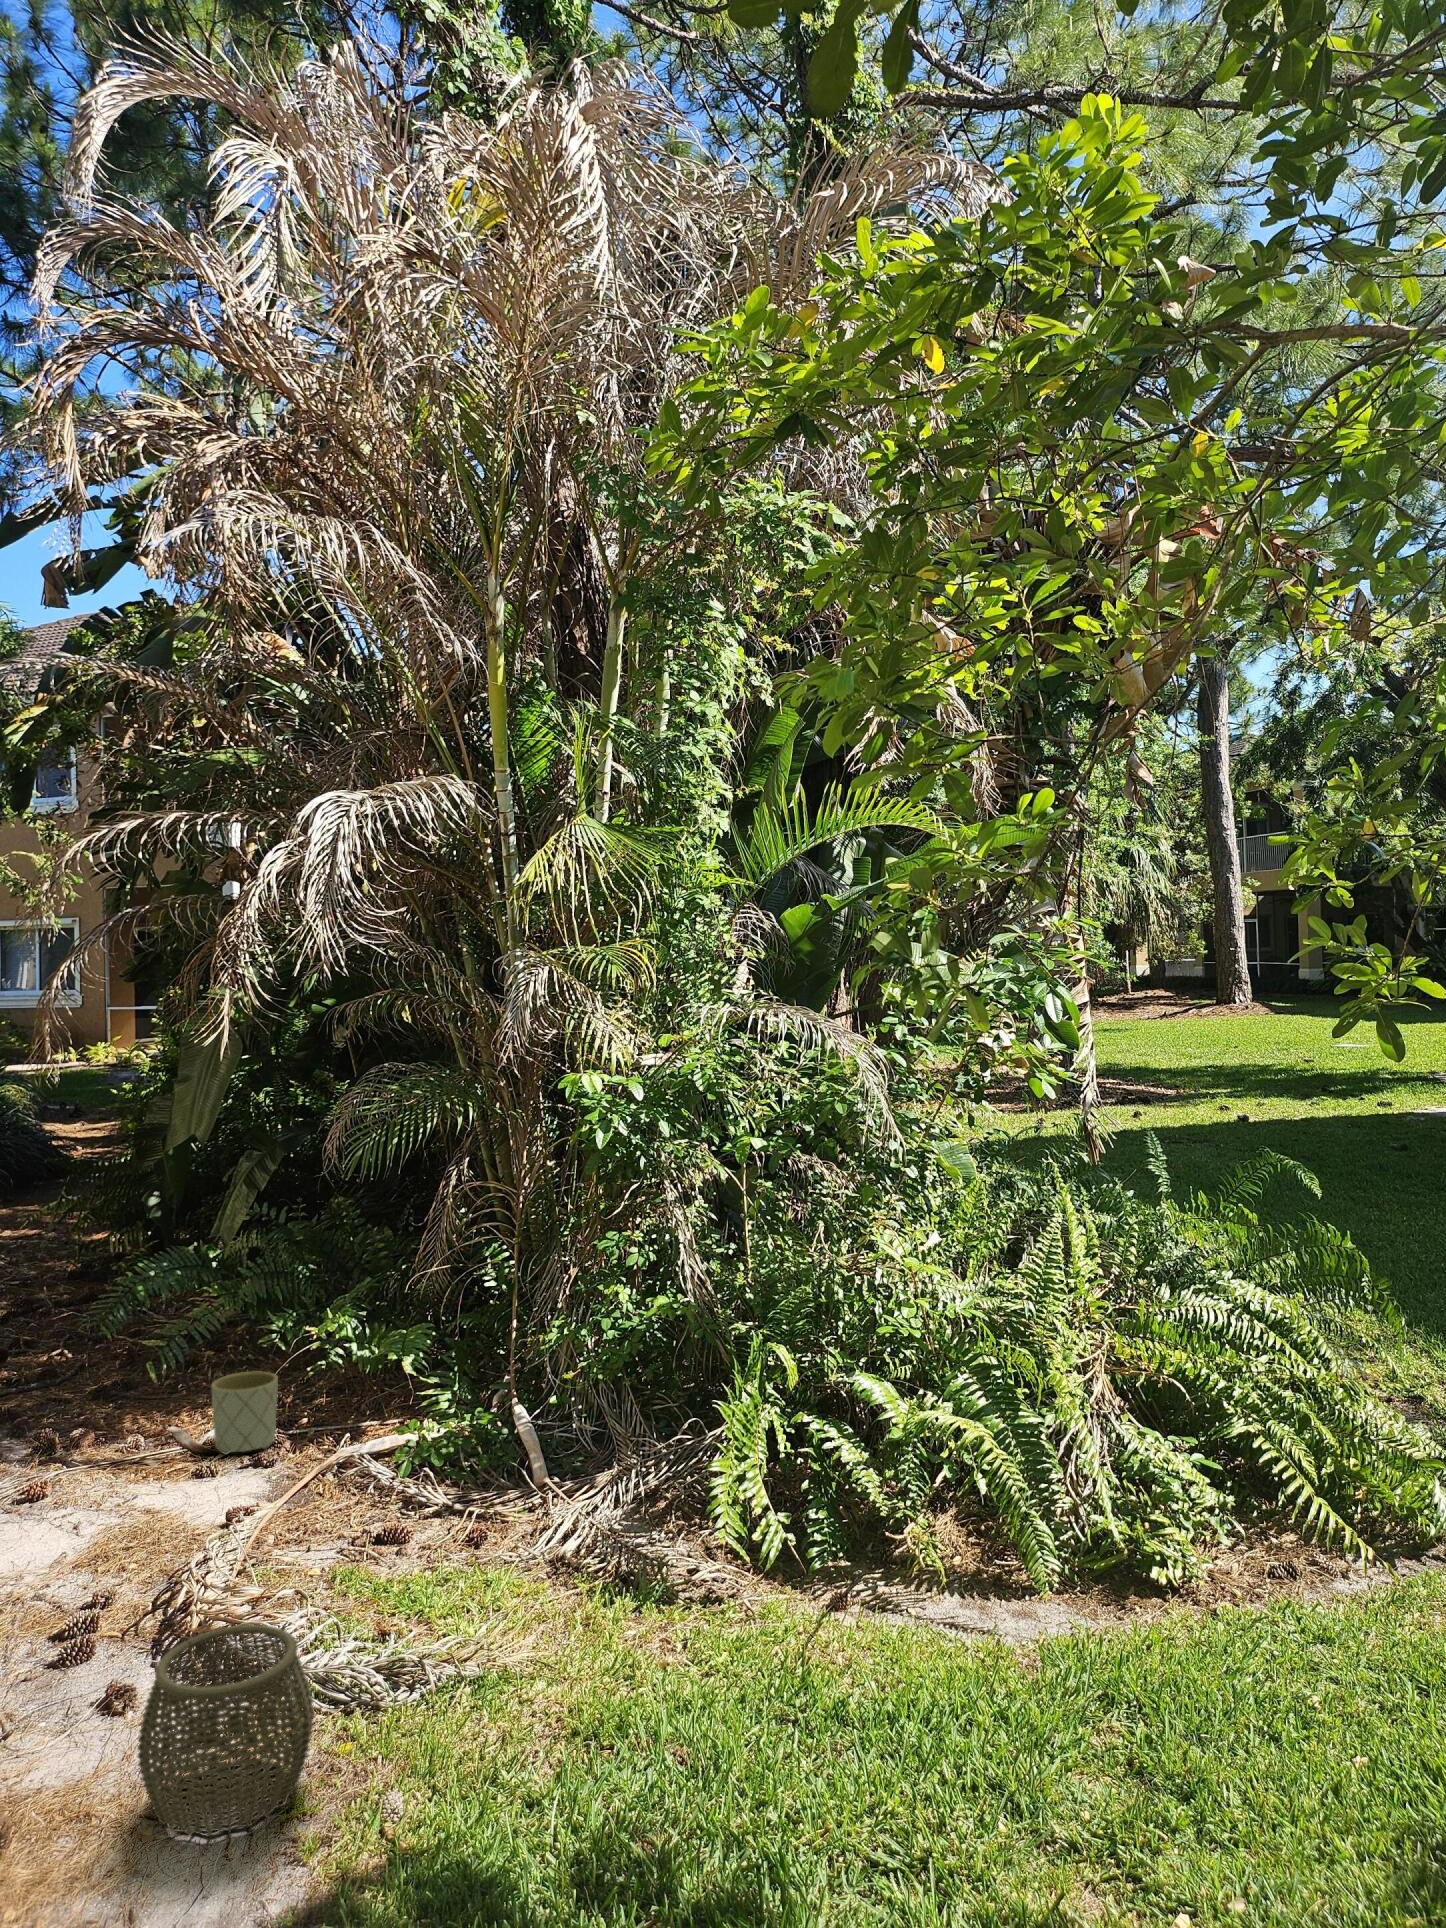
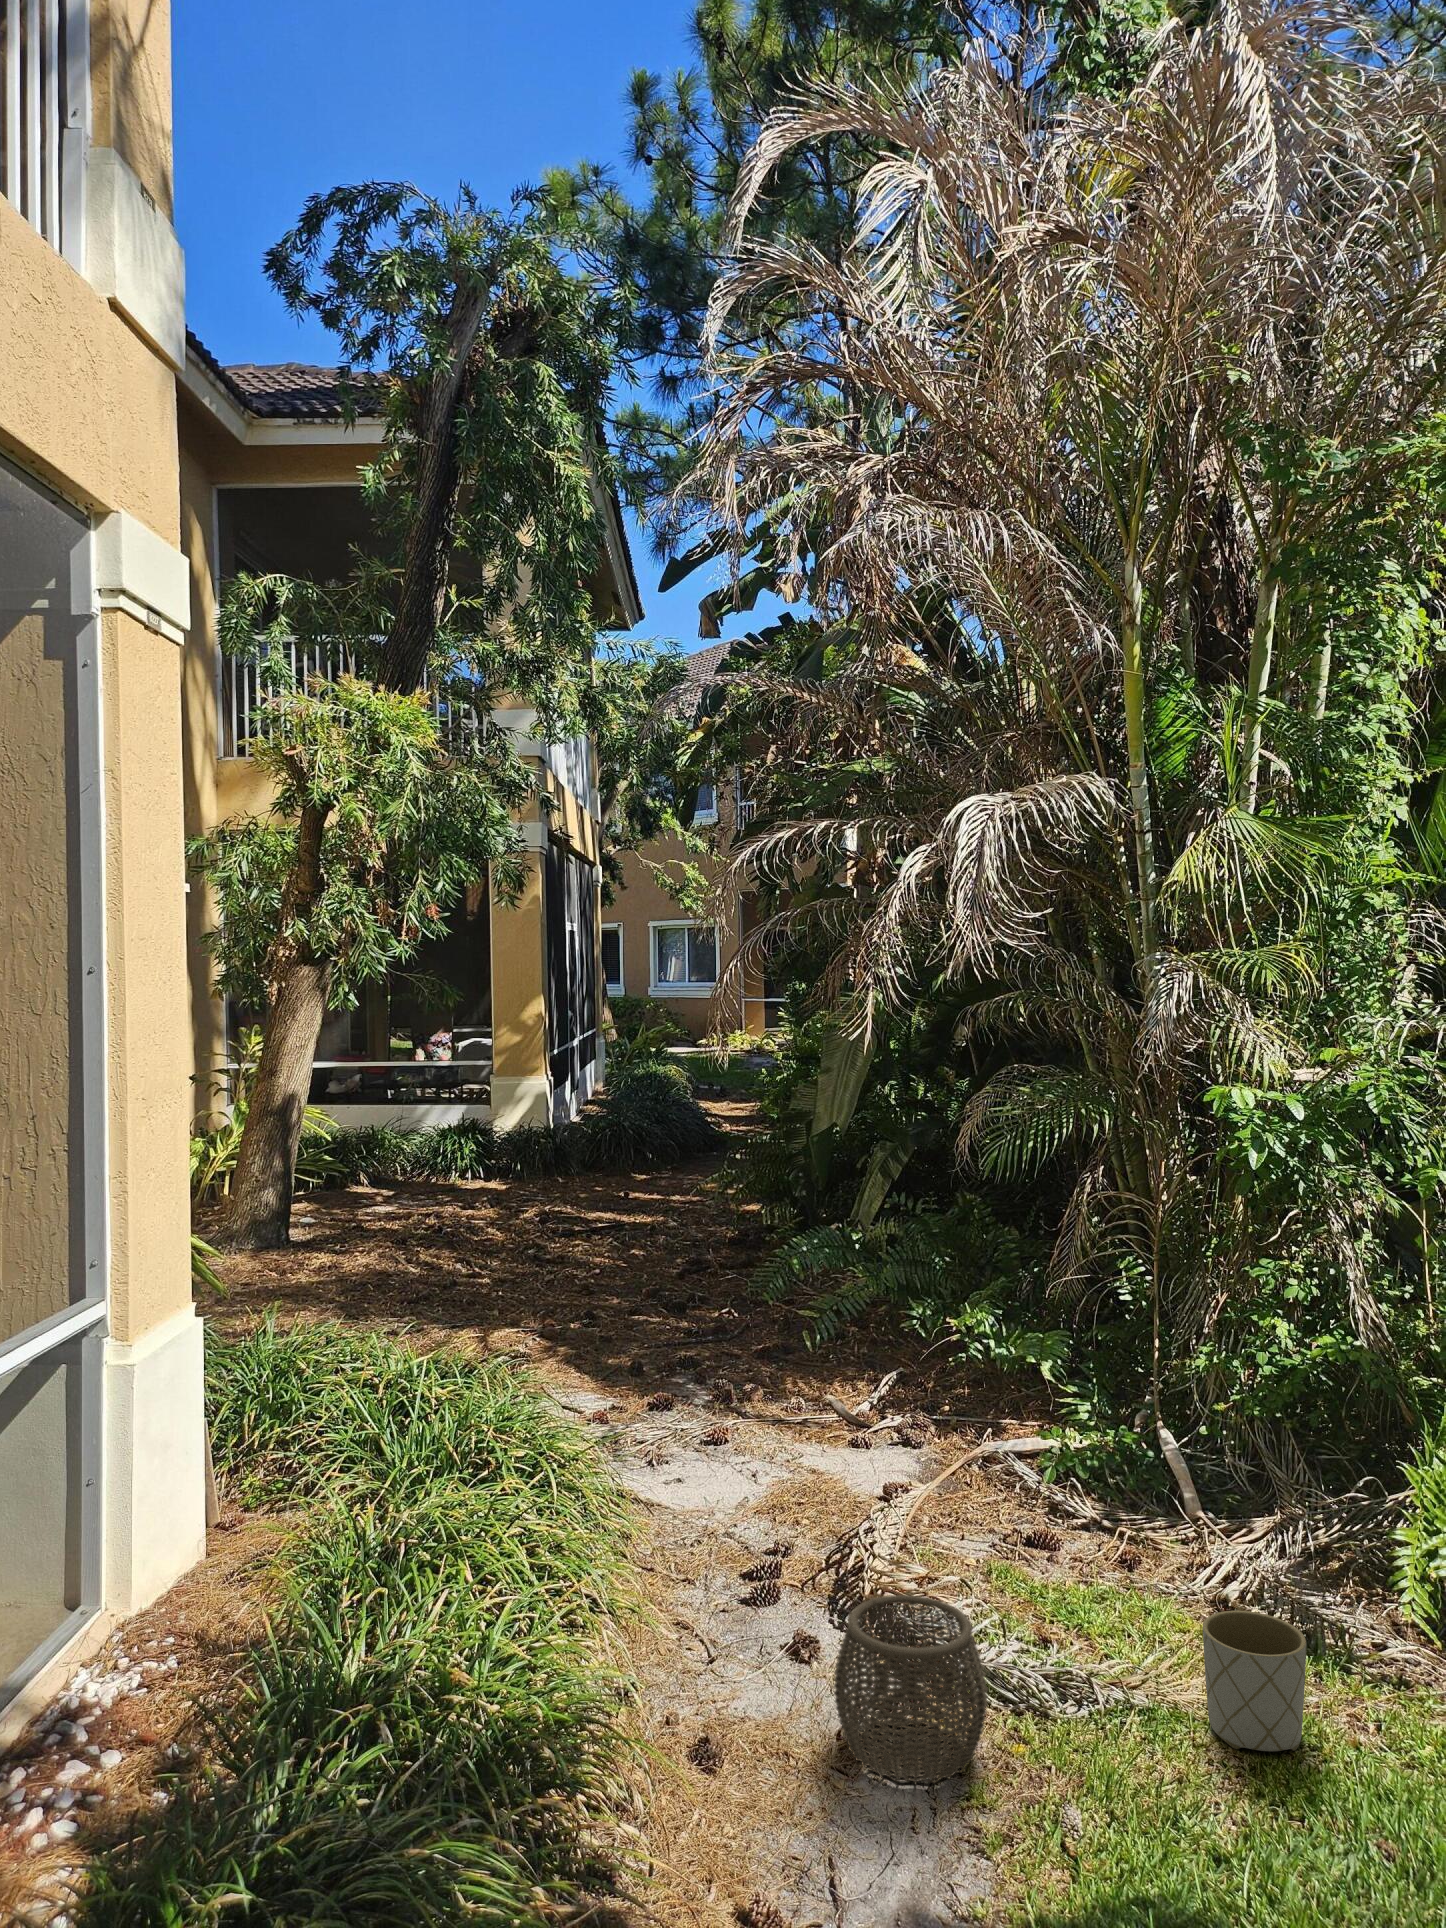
planter: present [211,1371,278,1455] -> present [1203,1611,1306,1751]

